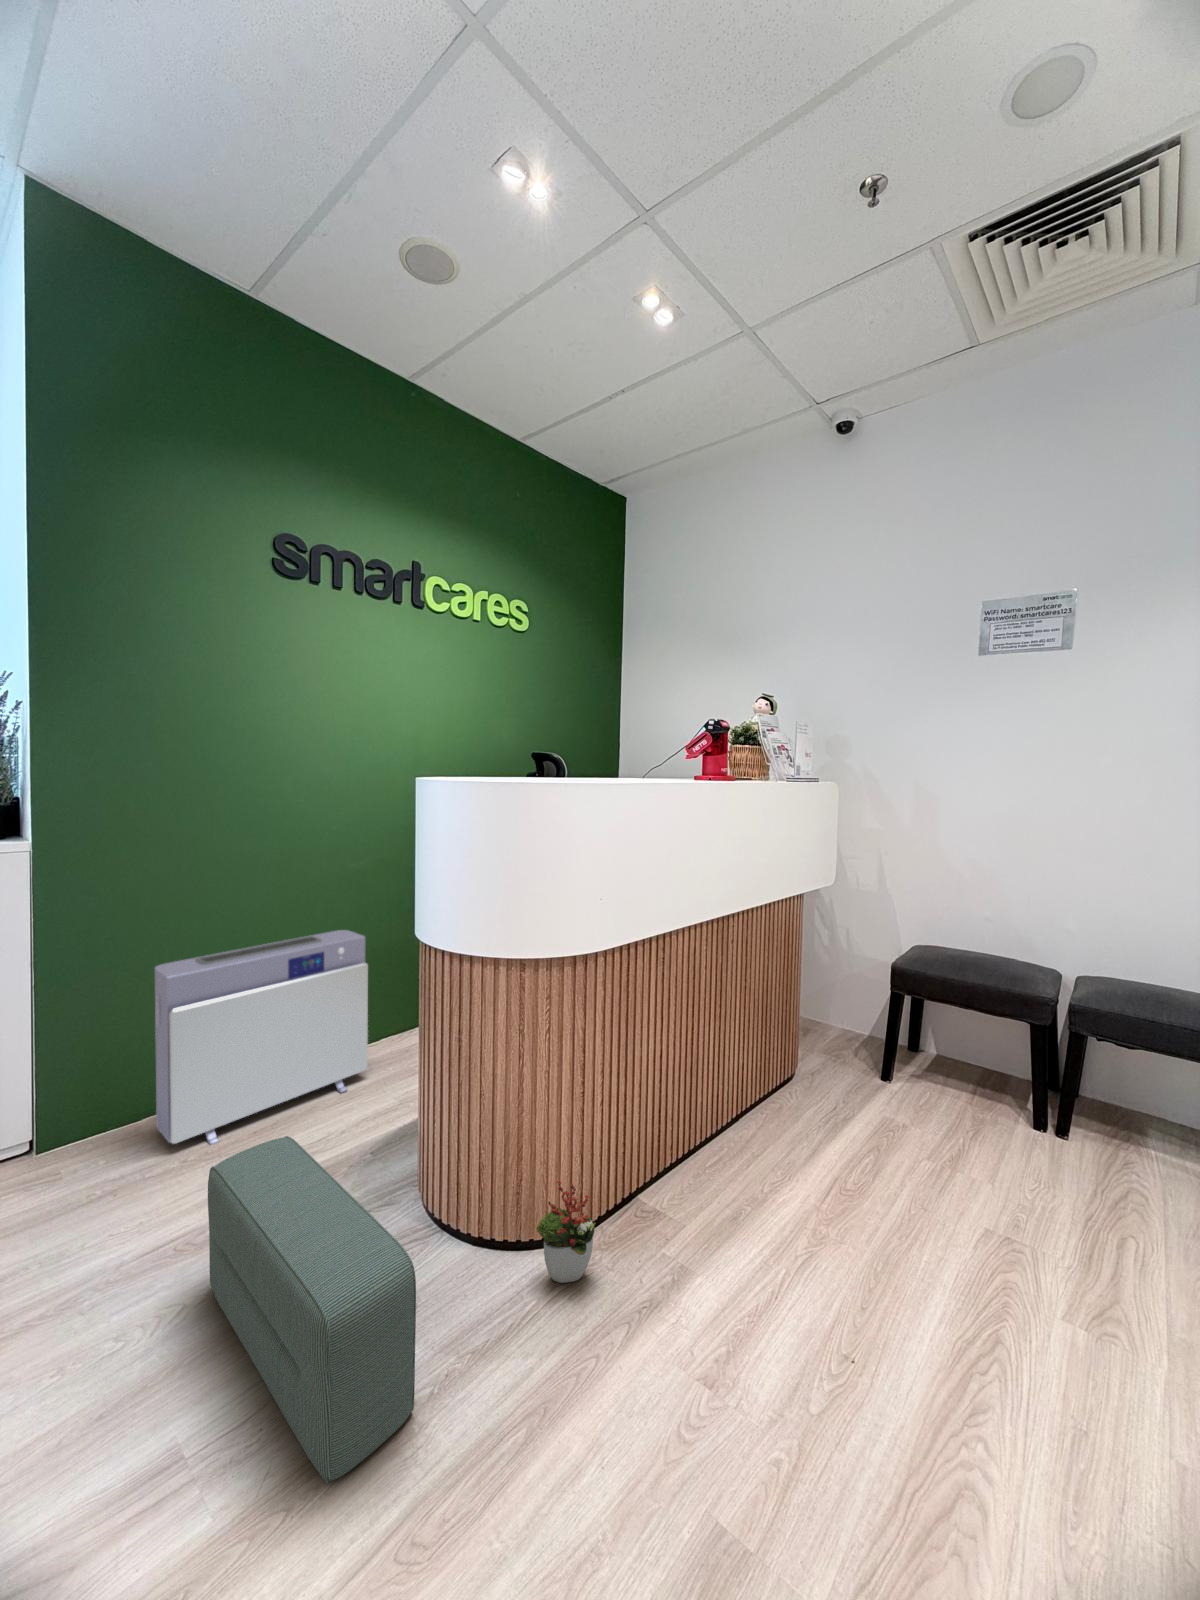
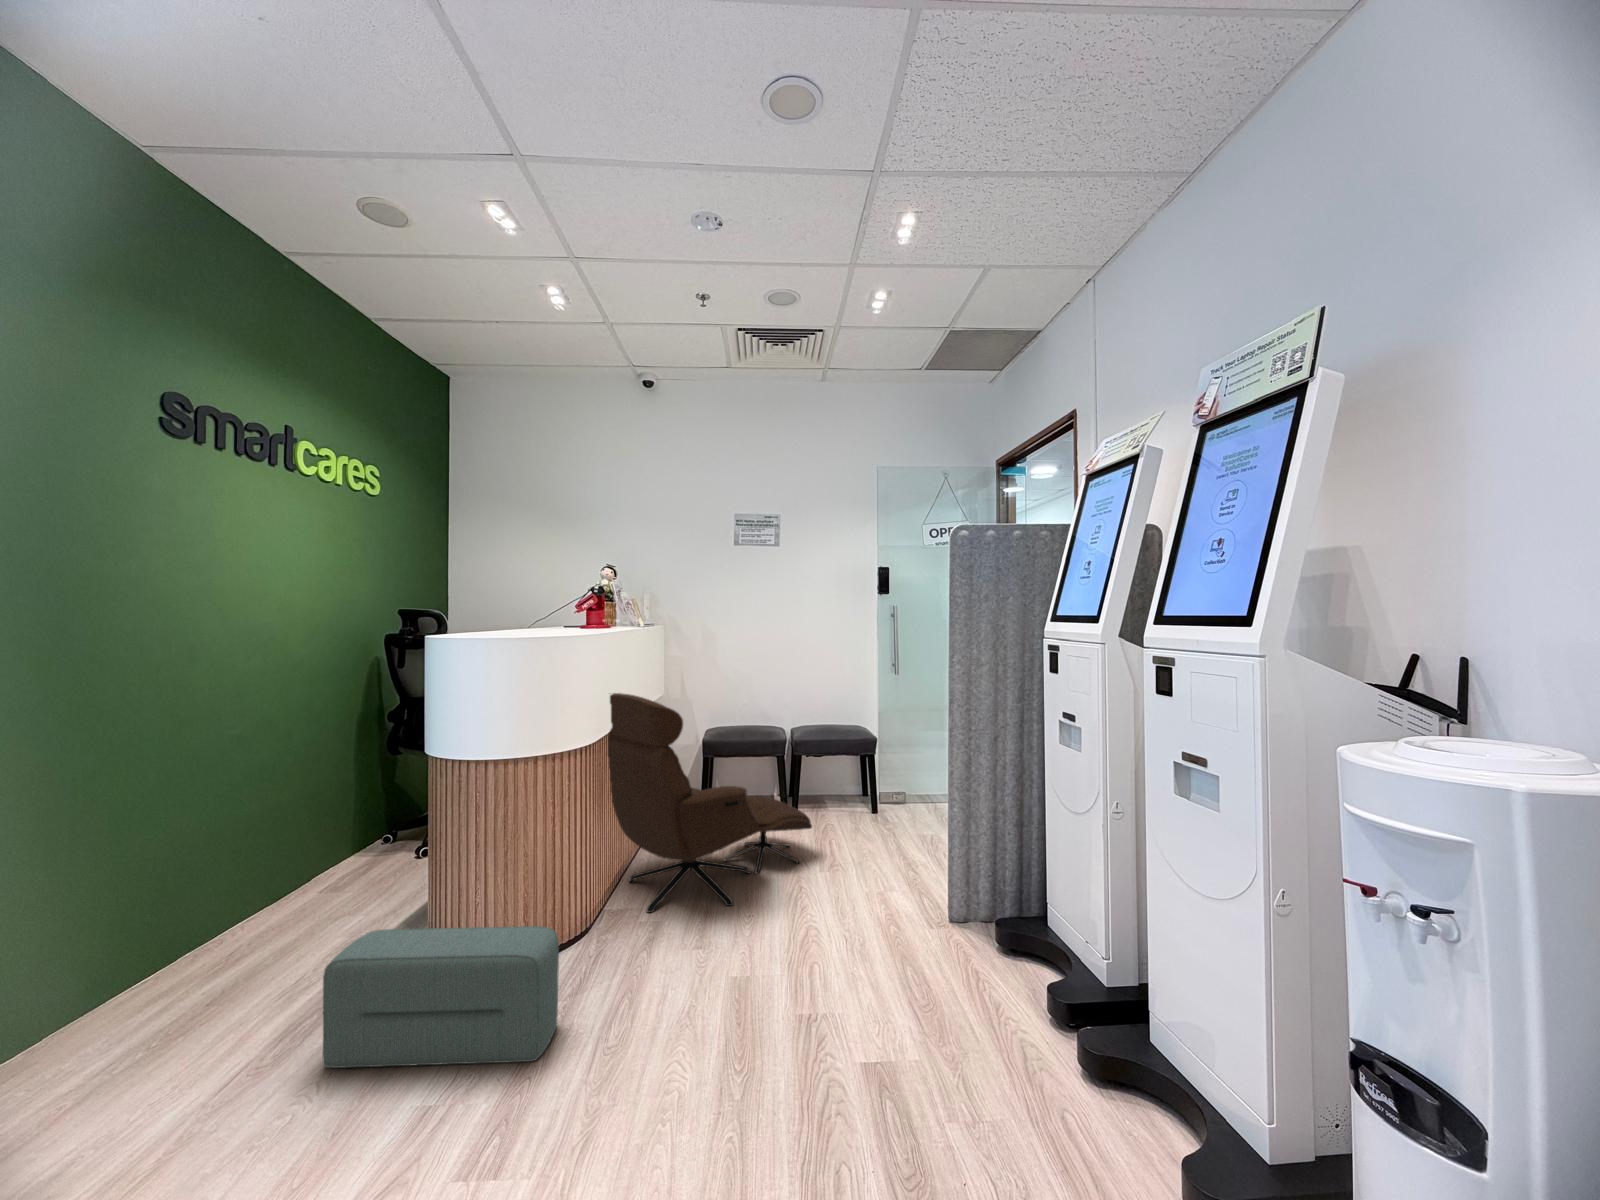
lounge chair: none [663,875,1068,1310] -> present [608,693,812,912]
air purifier: present [155,930,368,1145] -> none [54,799,283,1052]
decorative plant: present [537,1181,595,1283] -> none [575,889,609,956]

